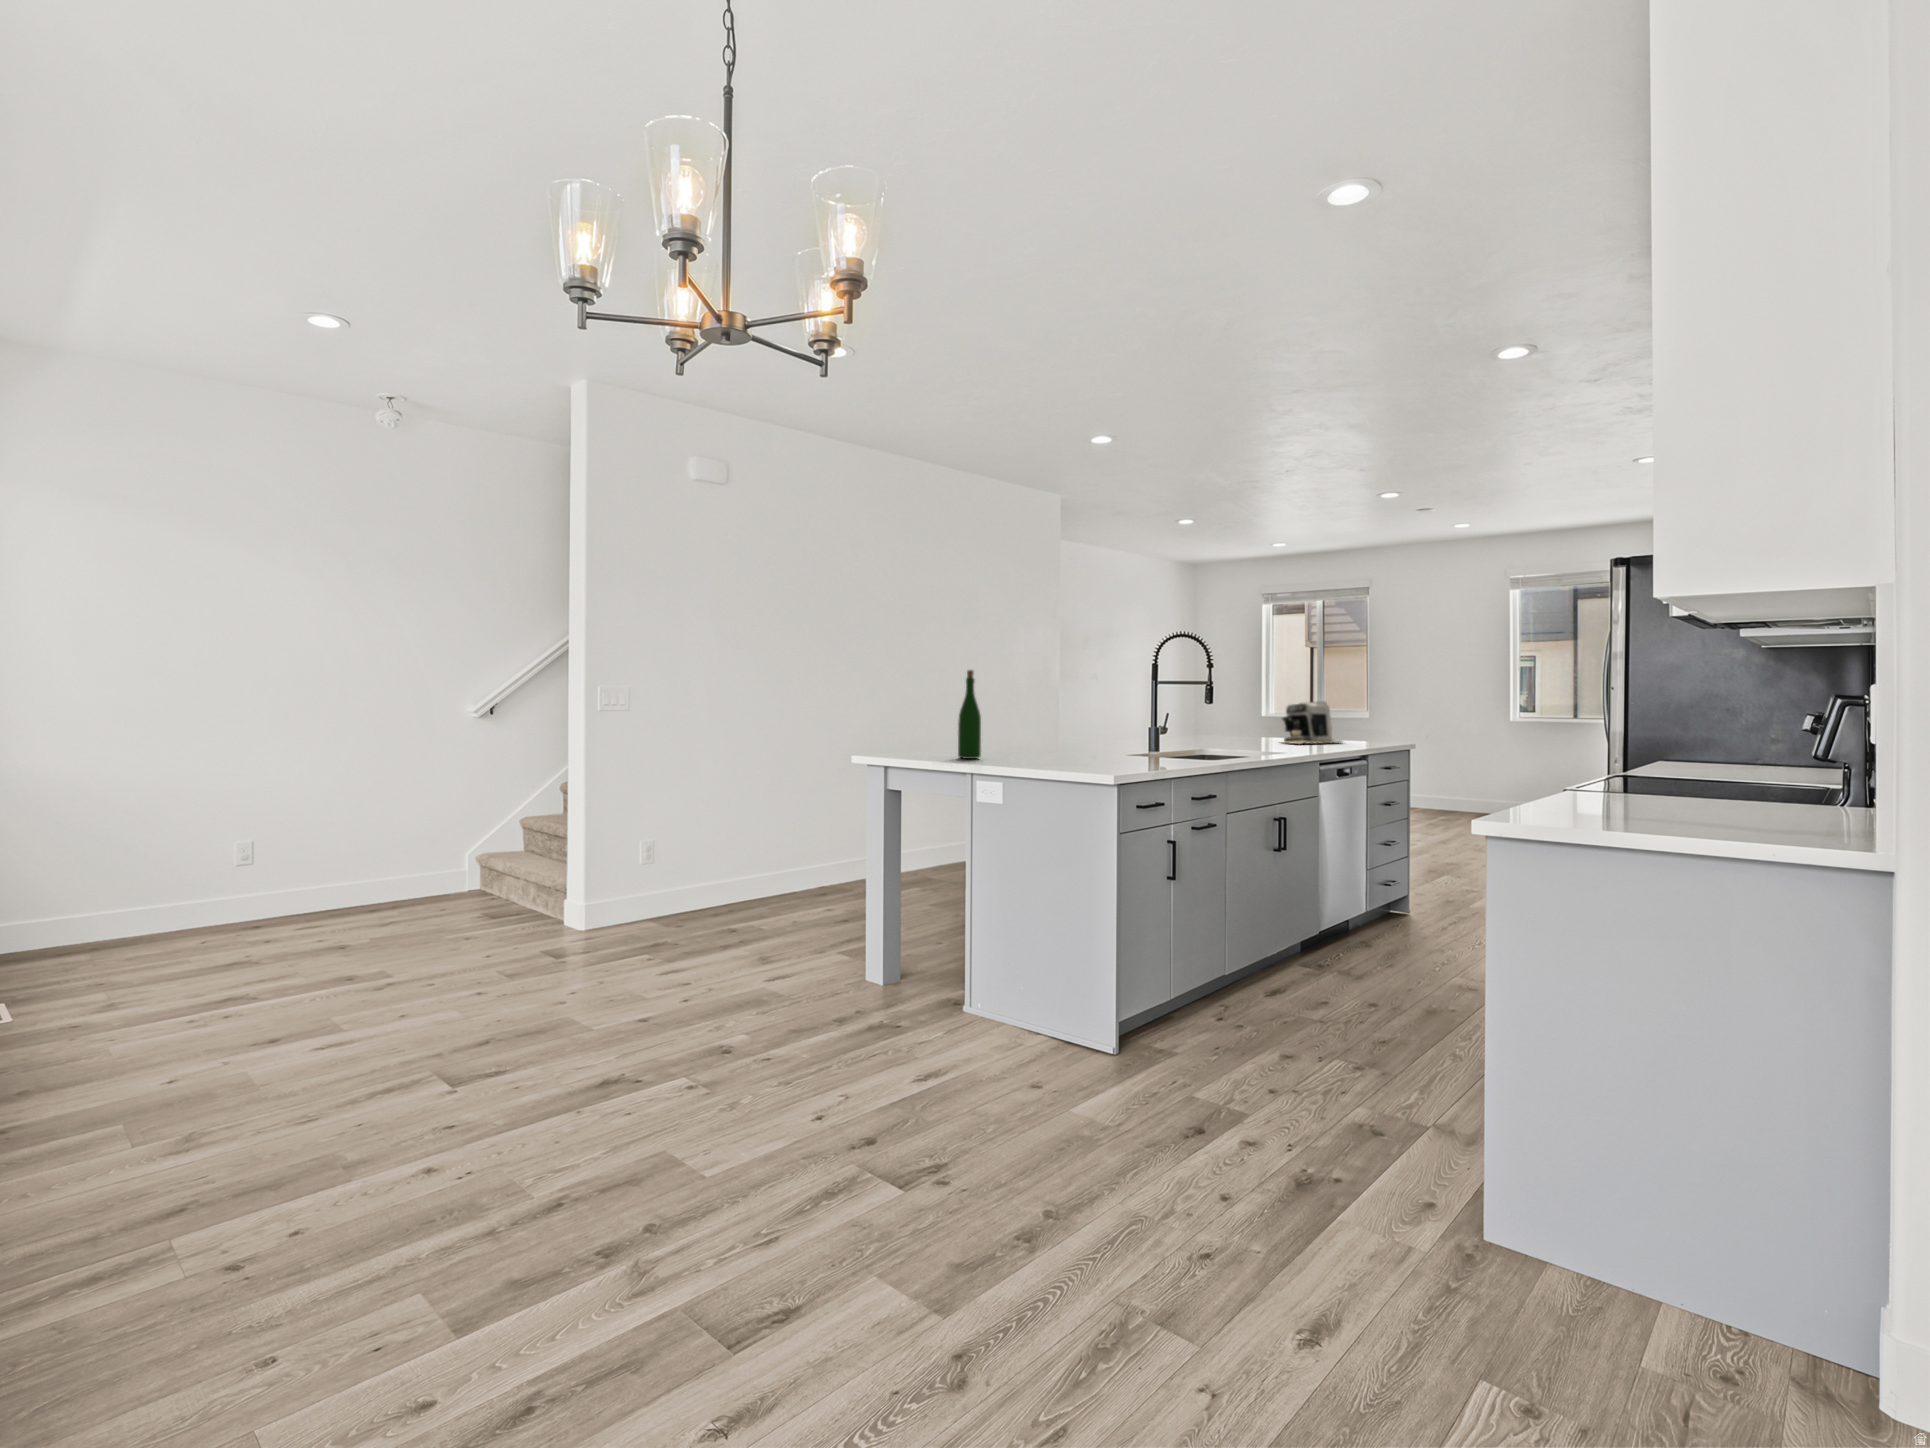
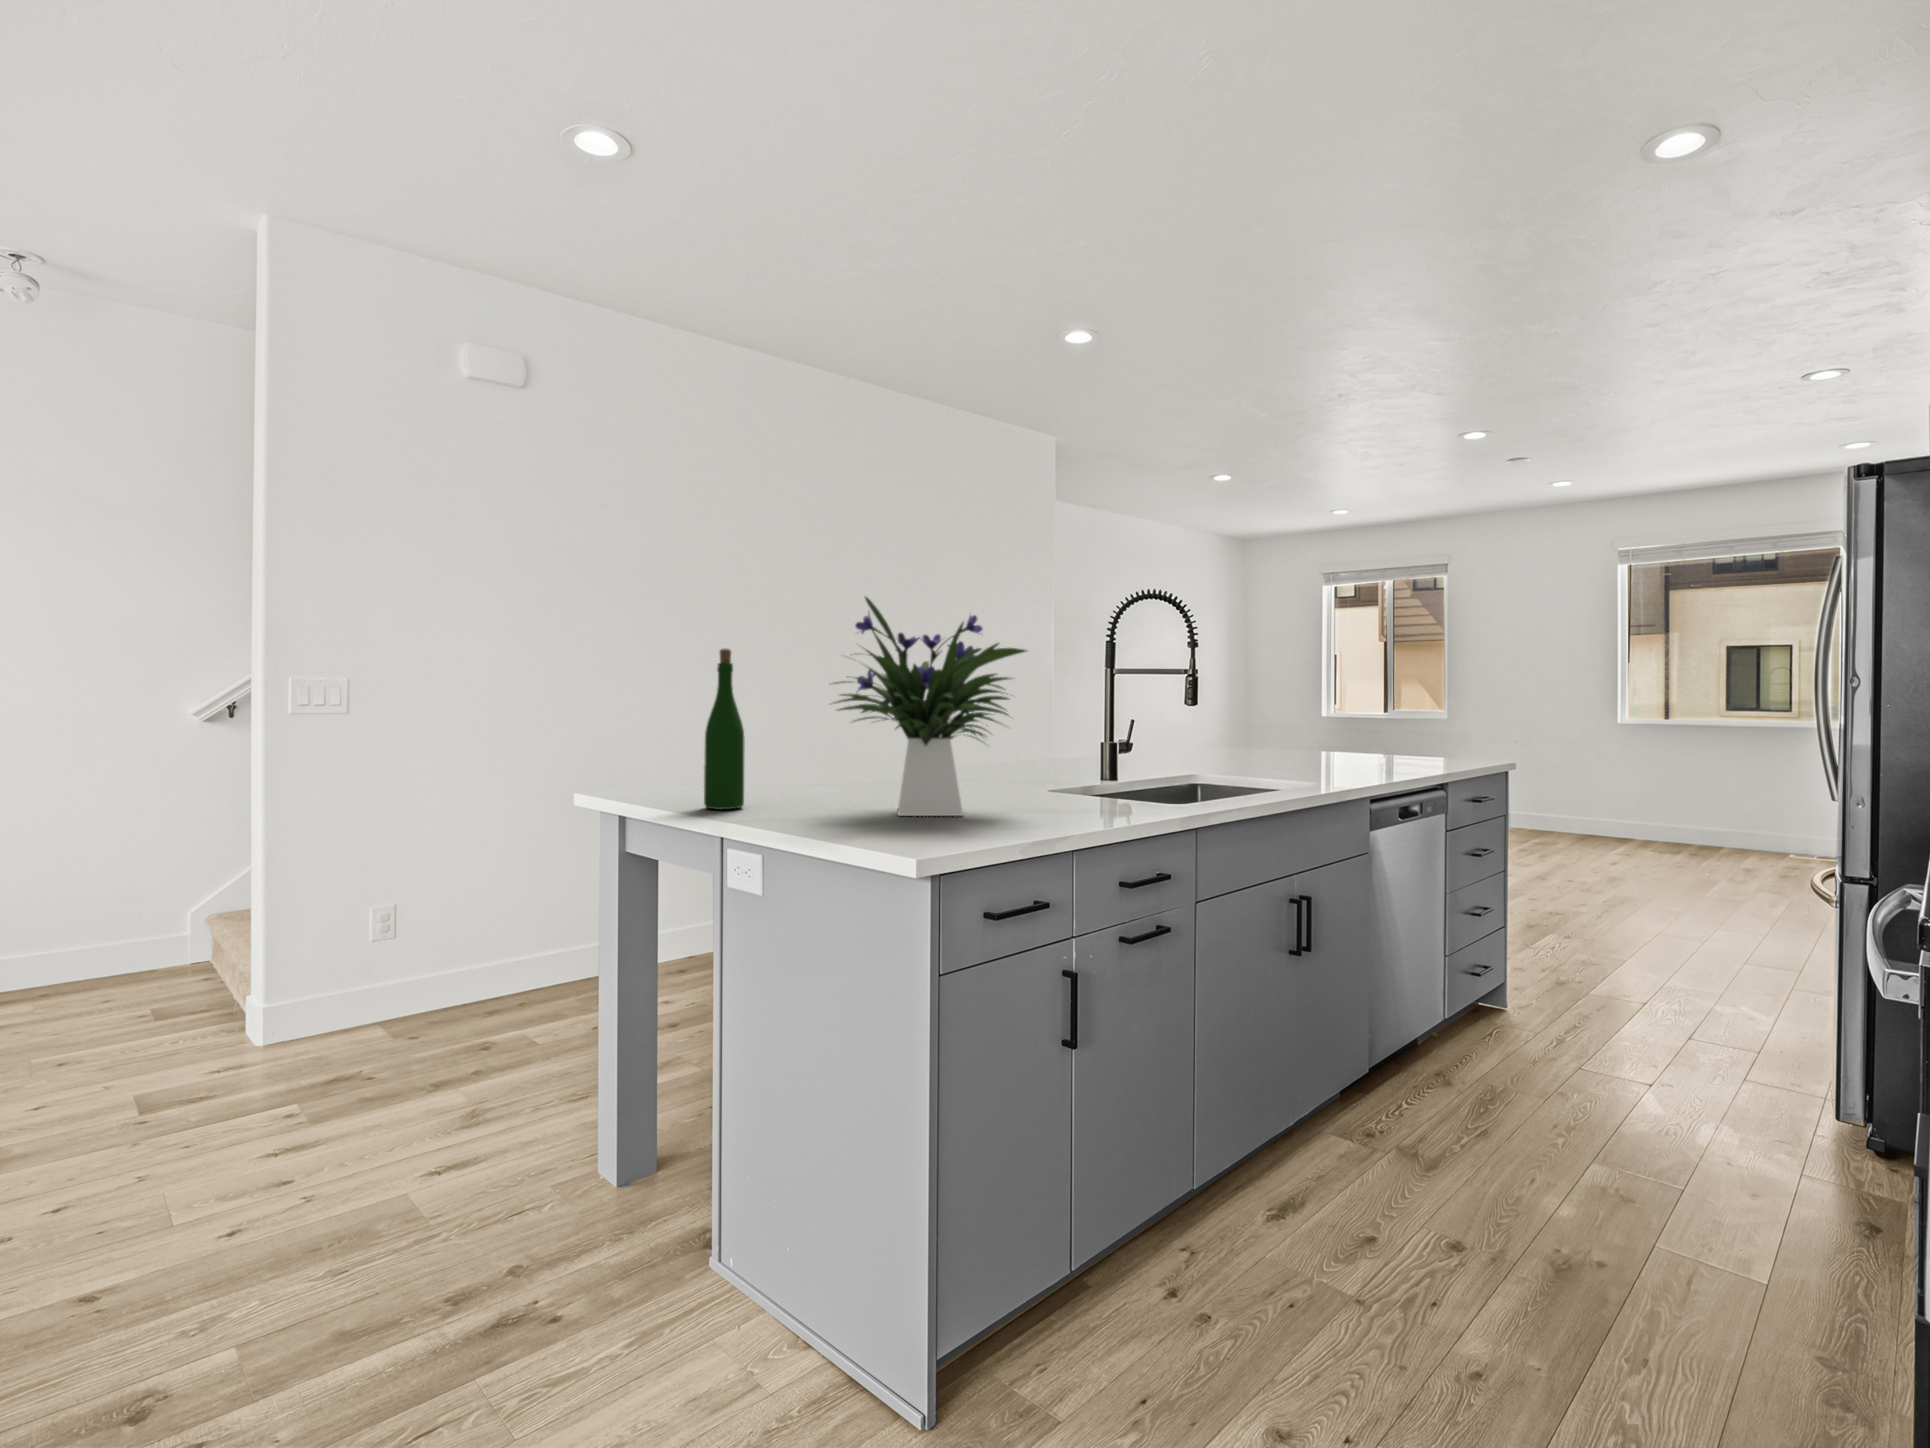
flower arrangement: none [1025,642,1137,762] -> present [830,597,1026,816]
coffee maker: present [1282,702,1342,744] -> none [1312,703,1415,768]

